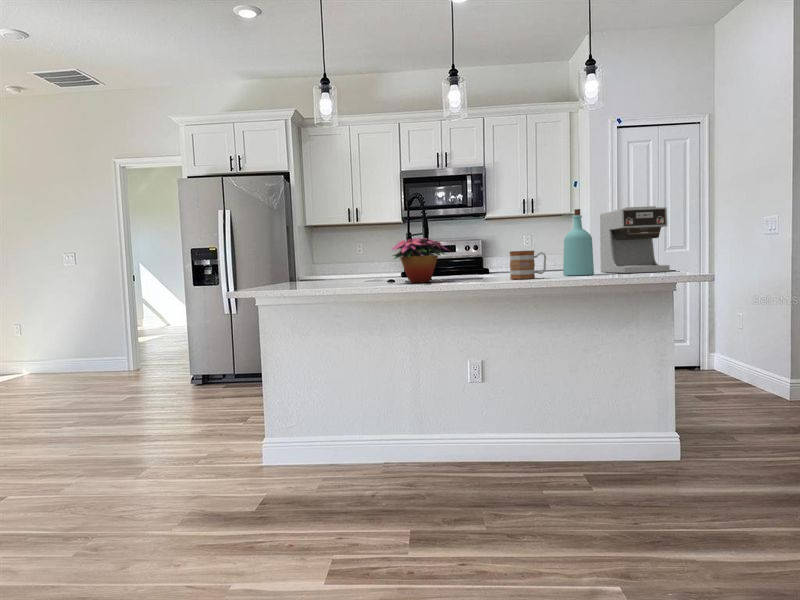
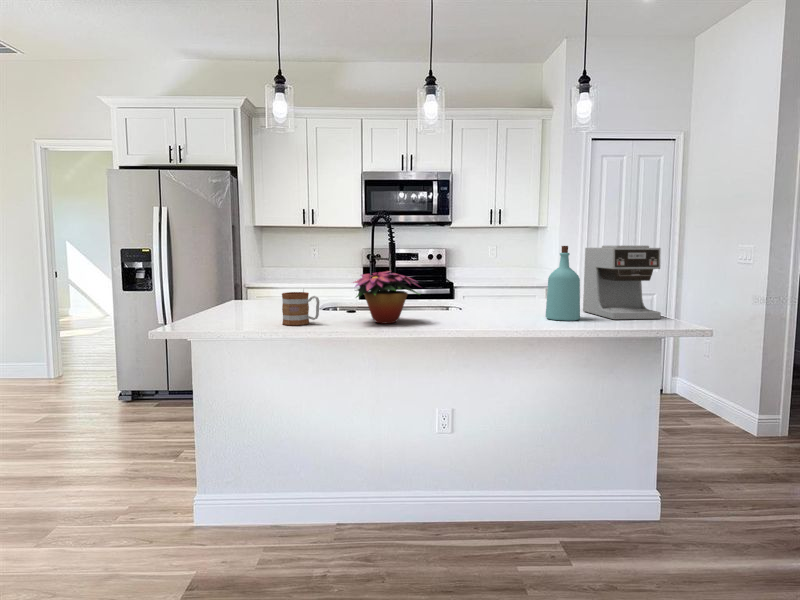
mug: present [510,251,546,279] -> present [282,292,319,325]

